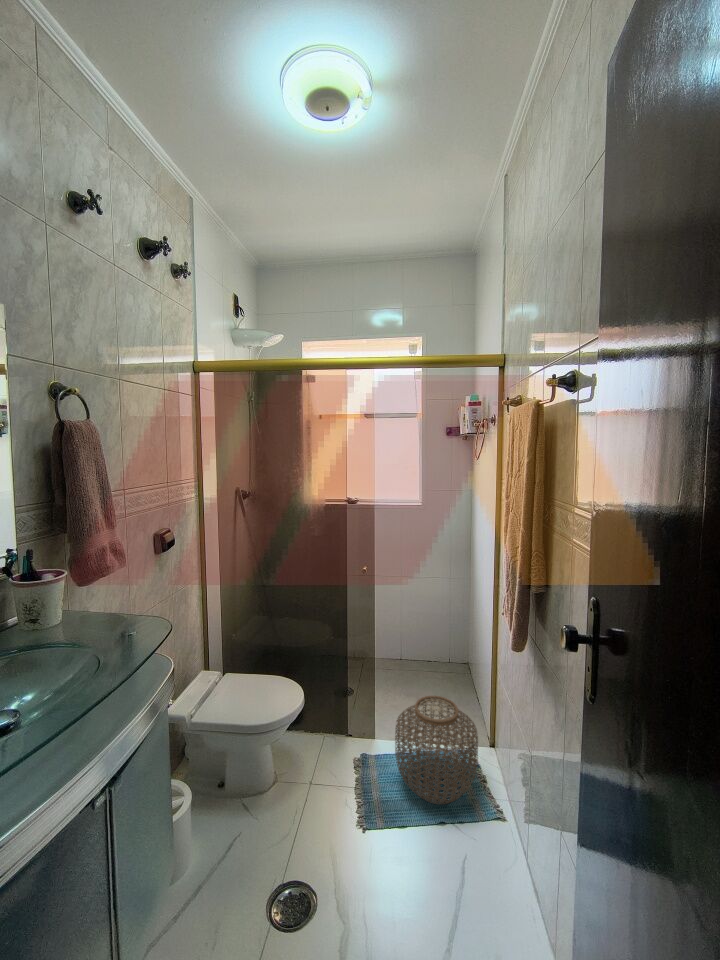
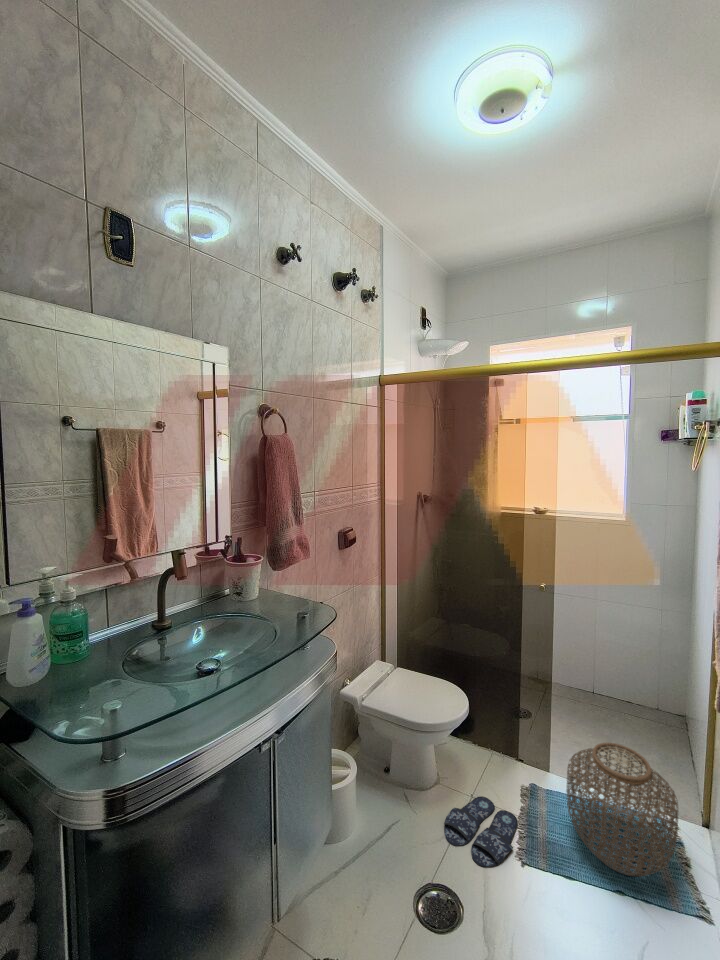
slippers: none [289,781,356,847] -> present [444,796,518,867]

